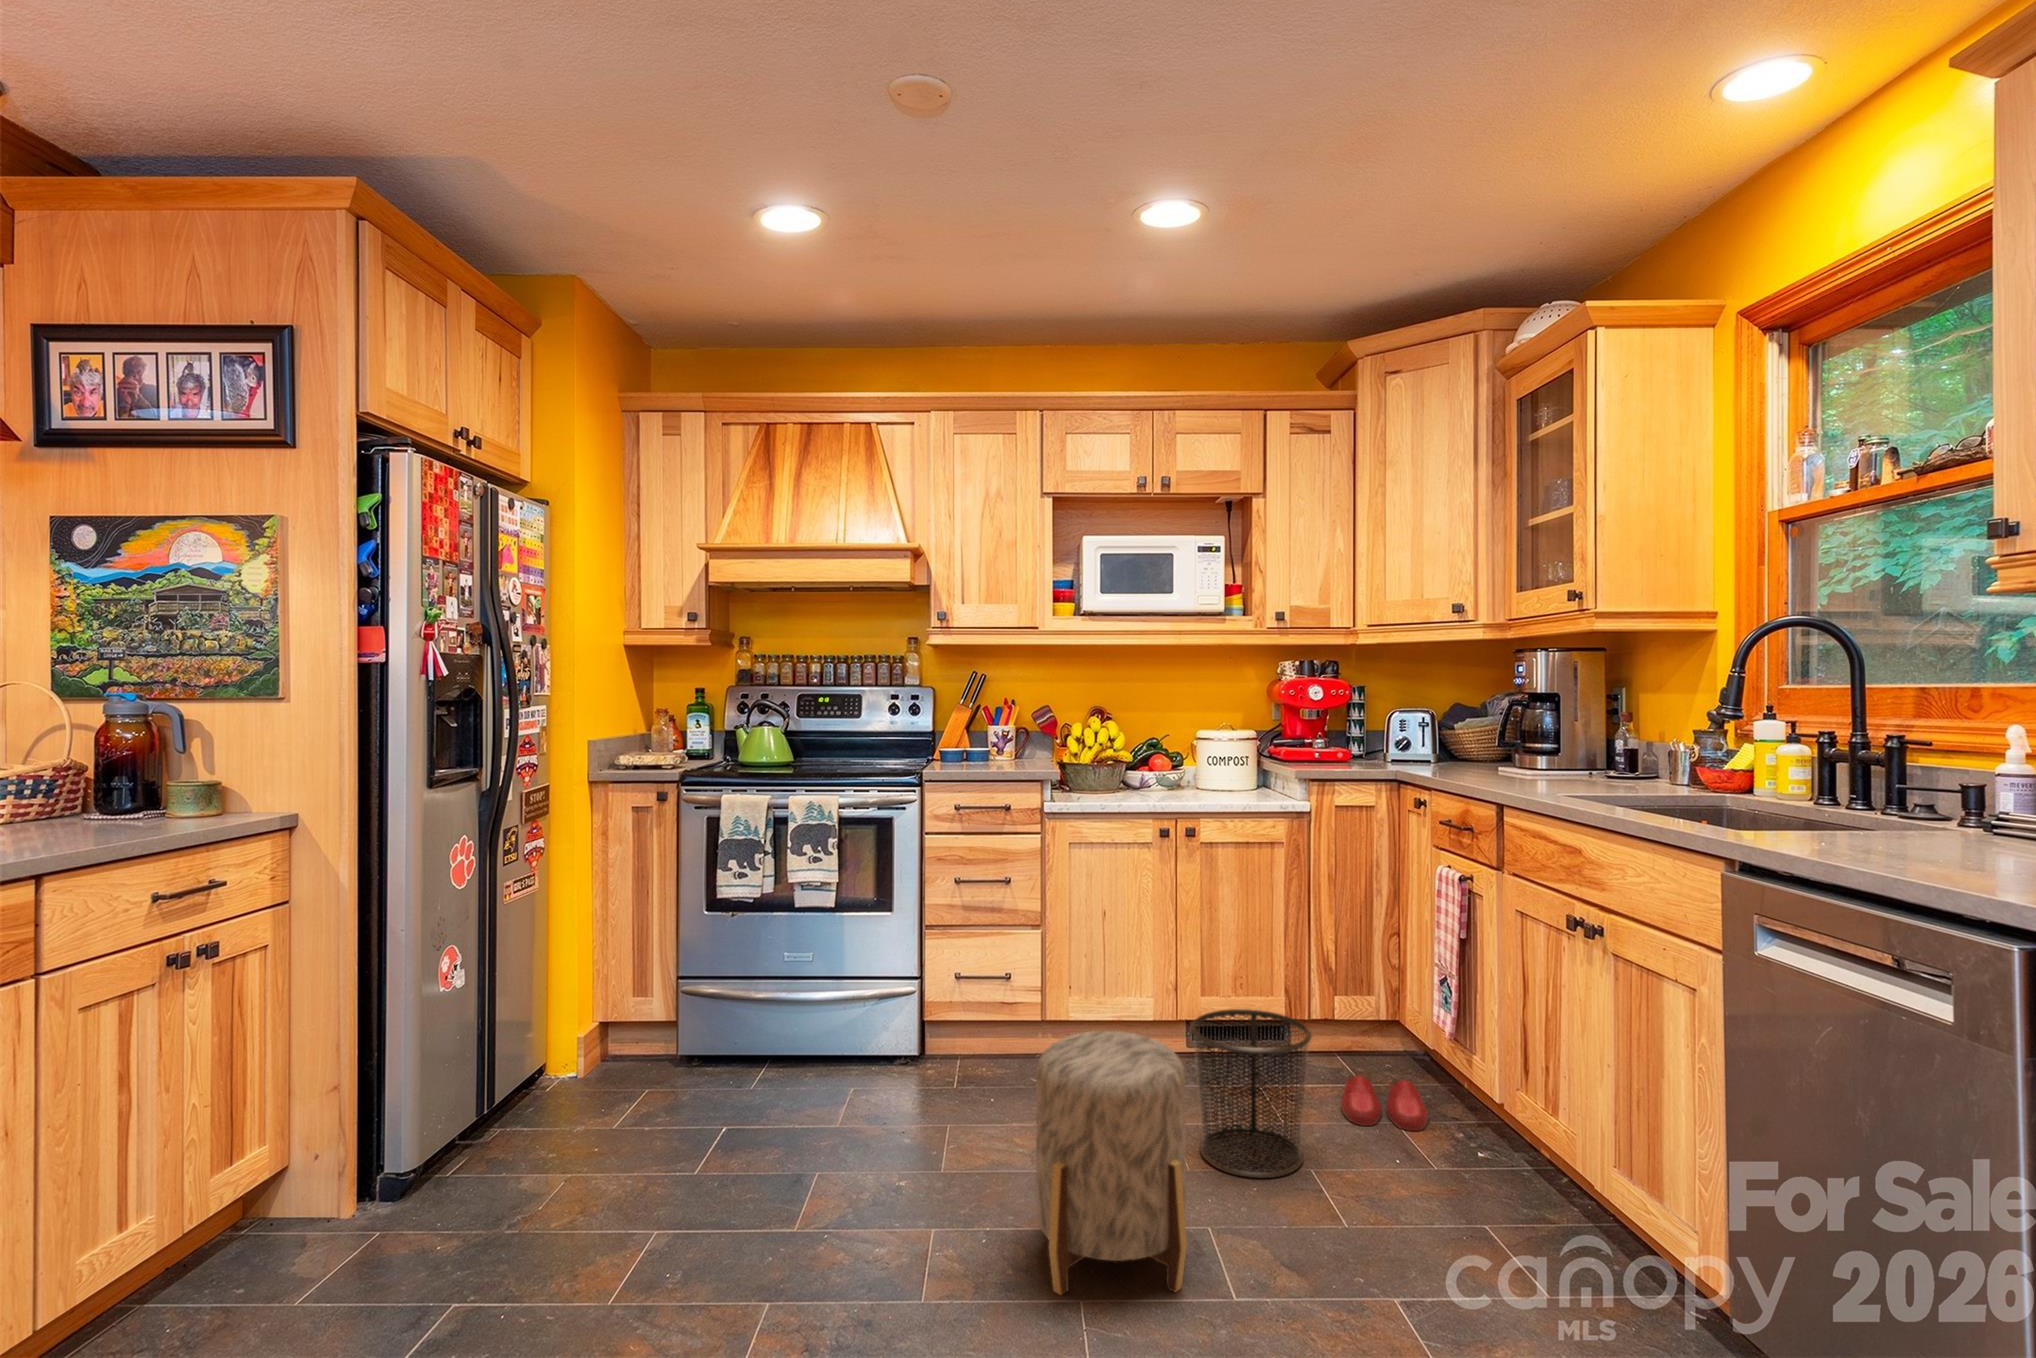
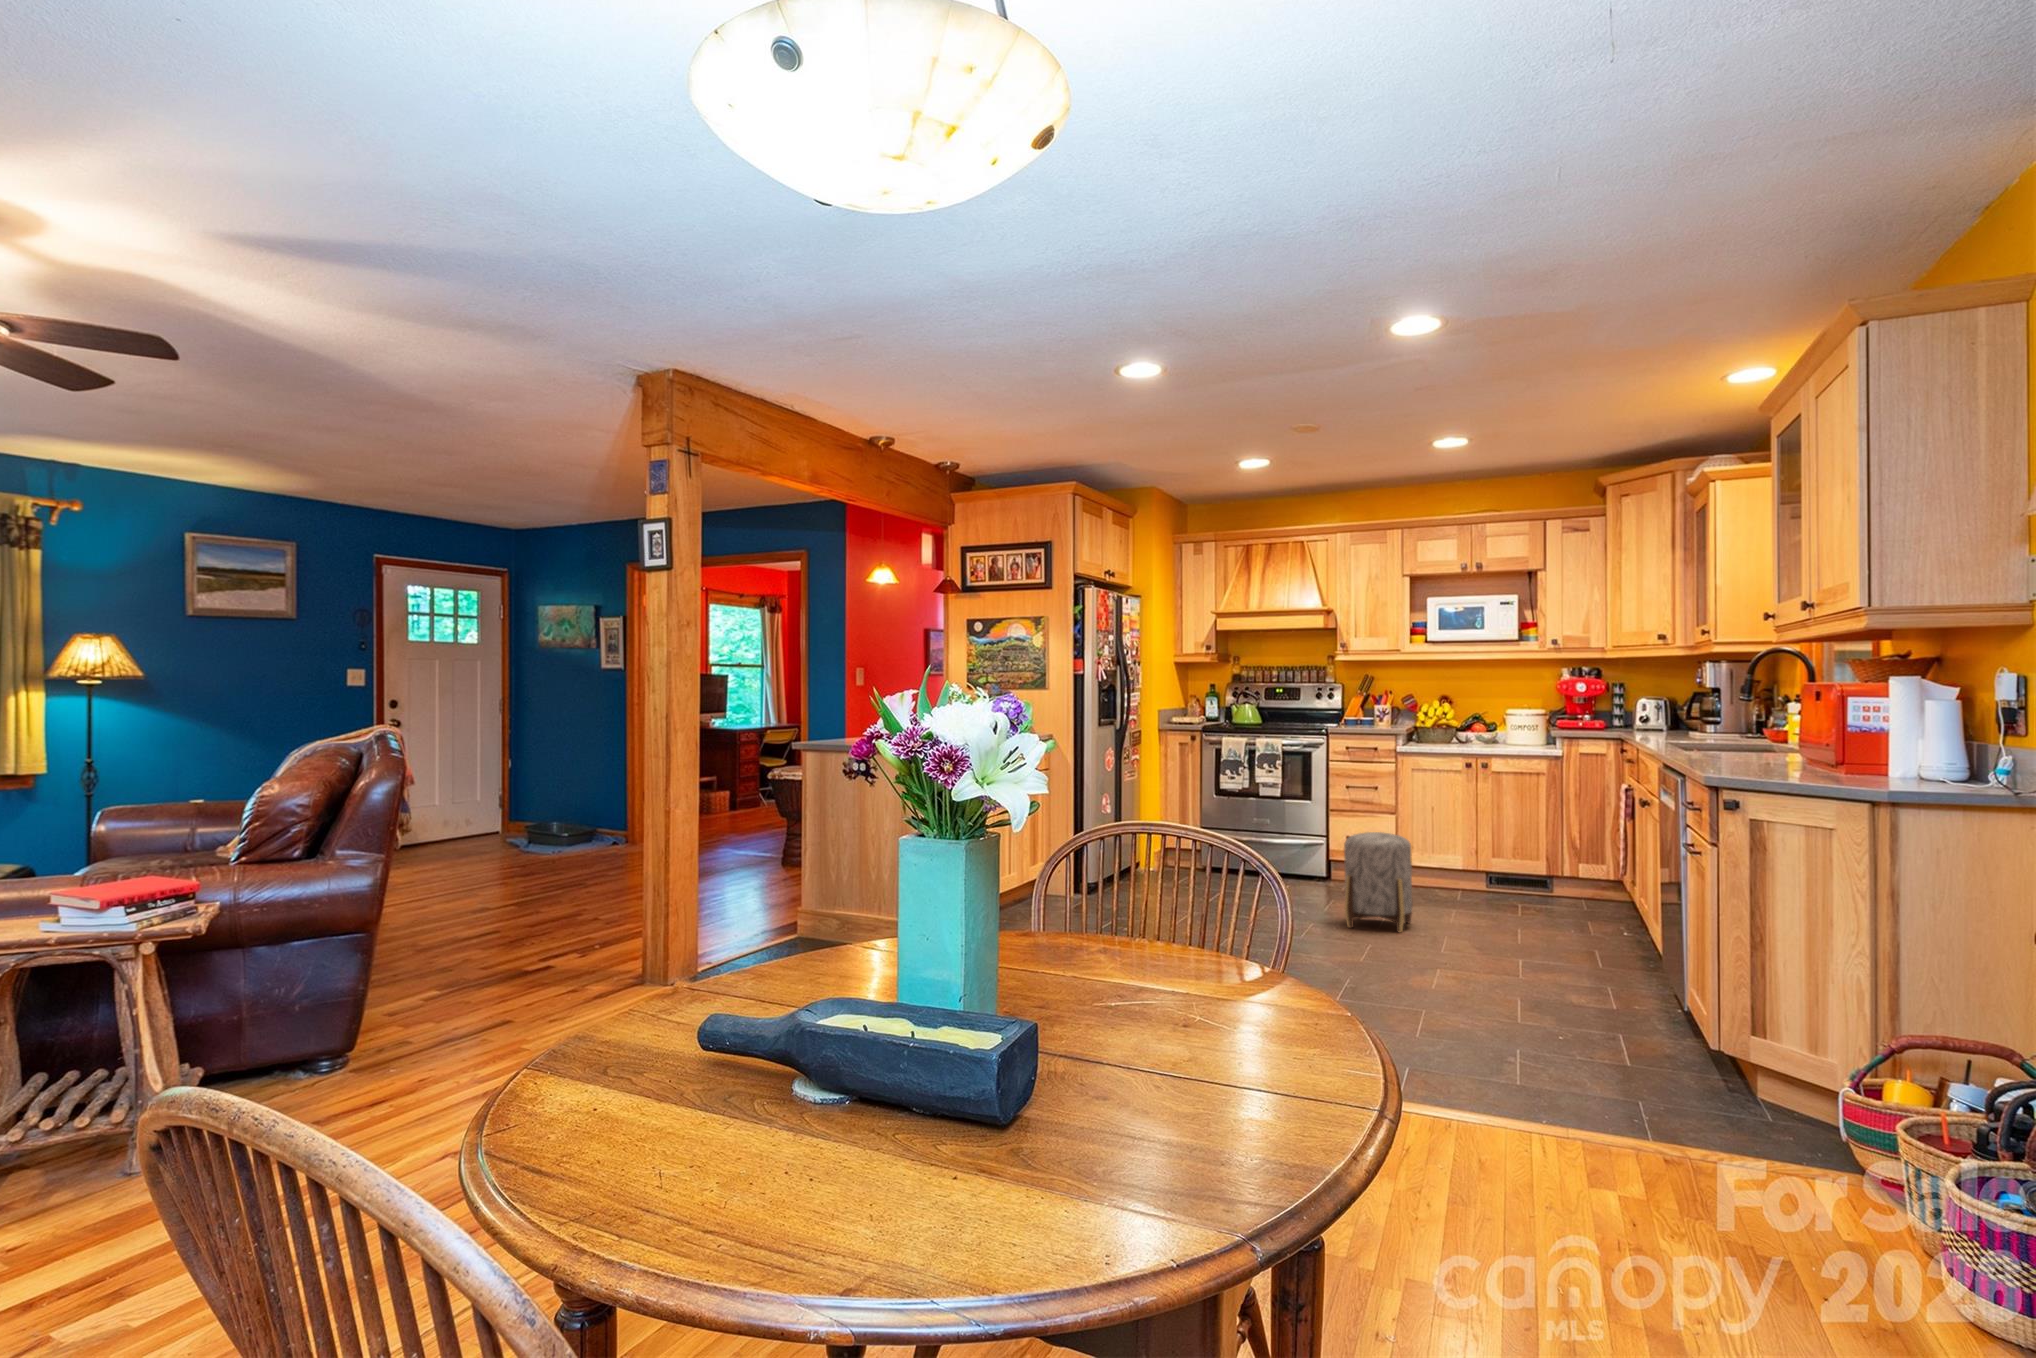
waste bin: present [1190,1009,1312,1178] -> none [1444,848,1509,922]
slippers: present [1341,1075,1428,1131] -> none [1548,898,1604,921]

